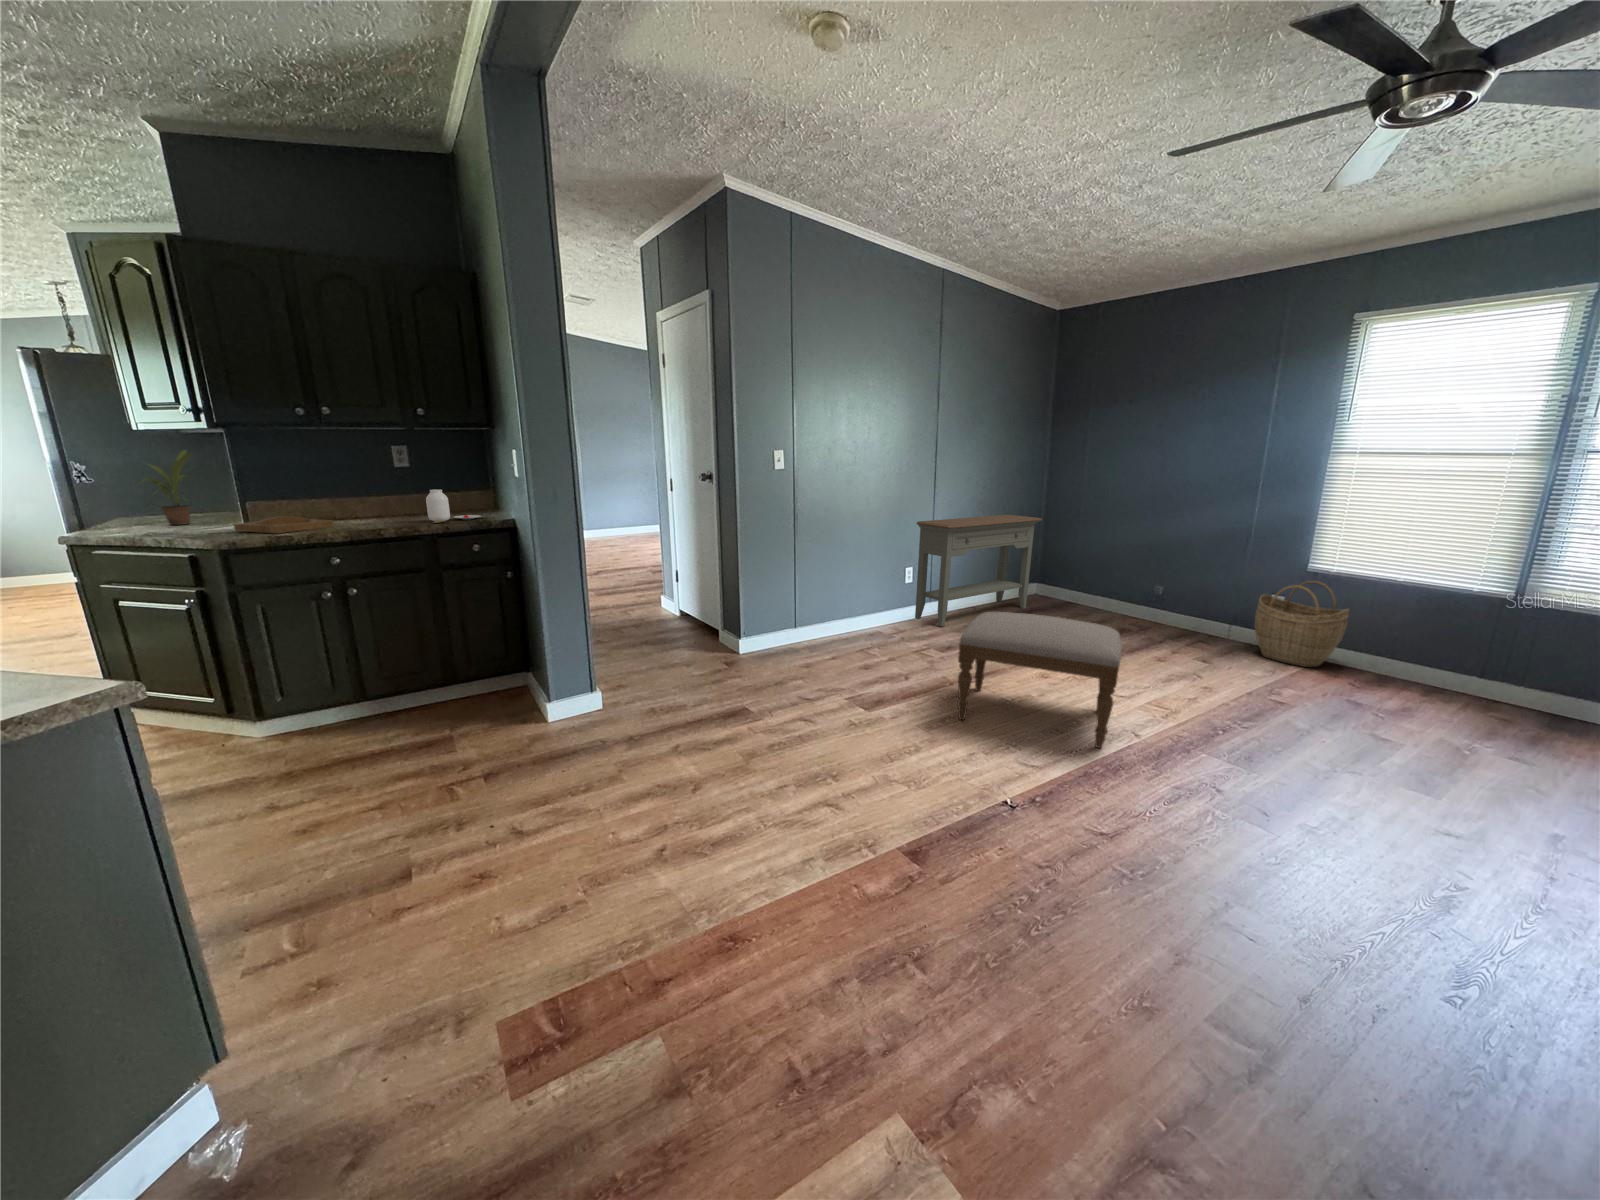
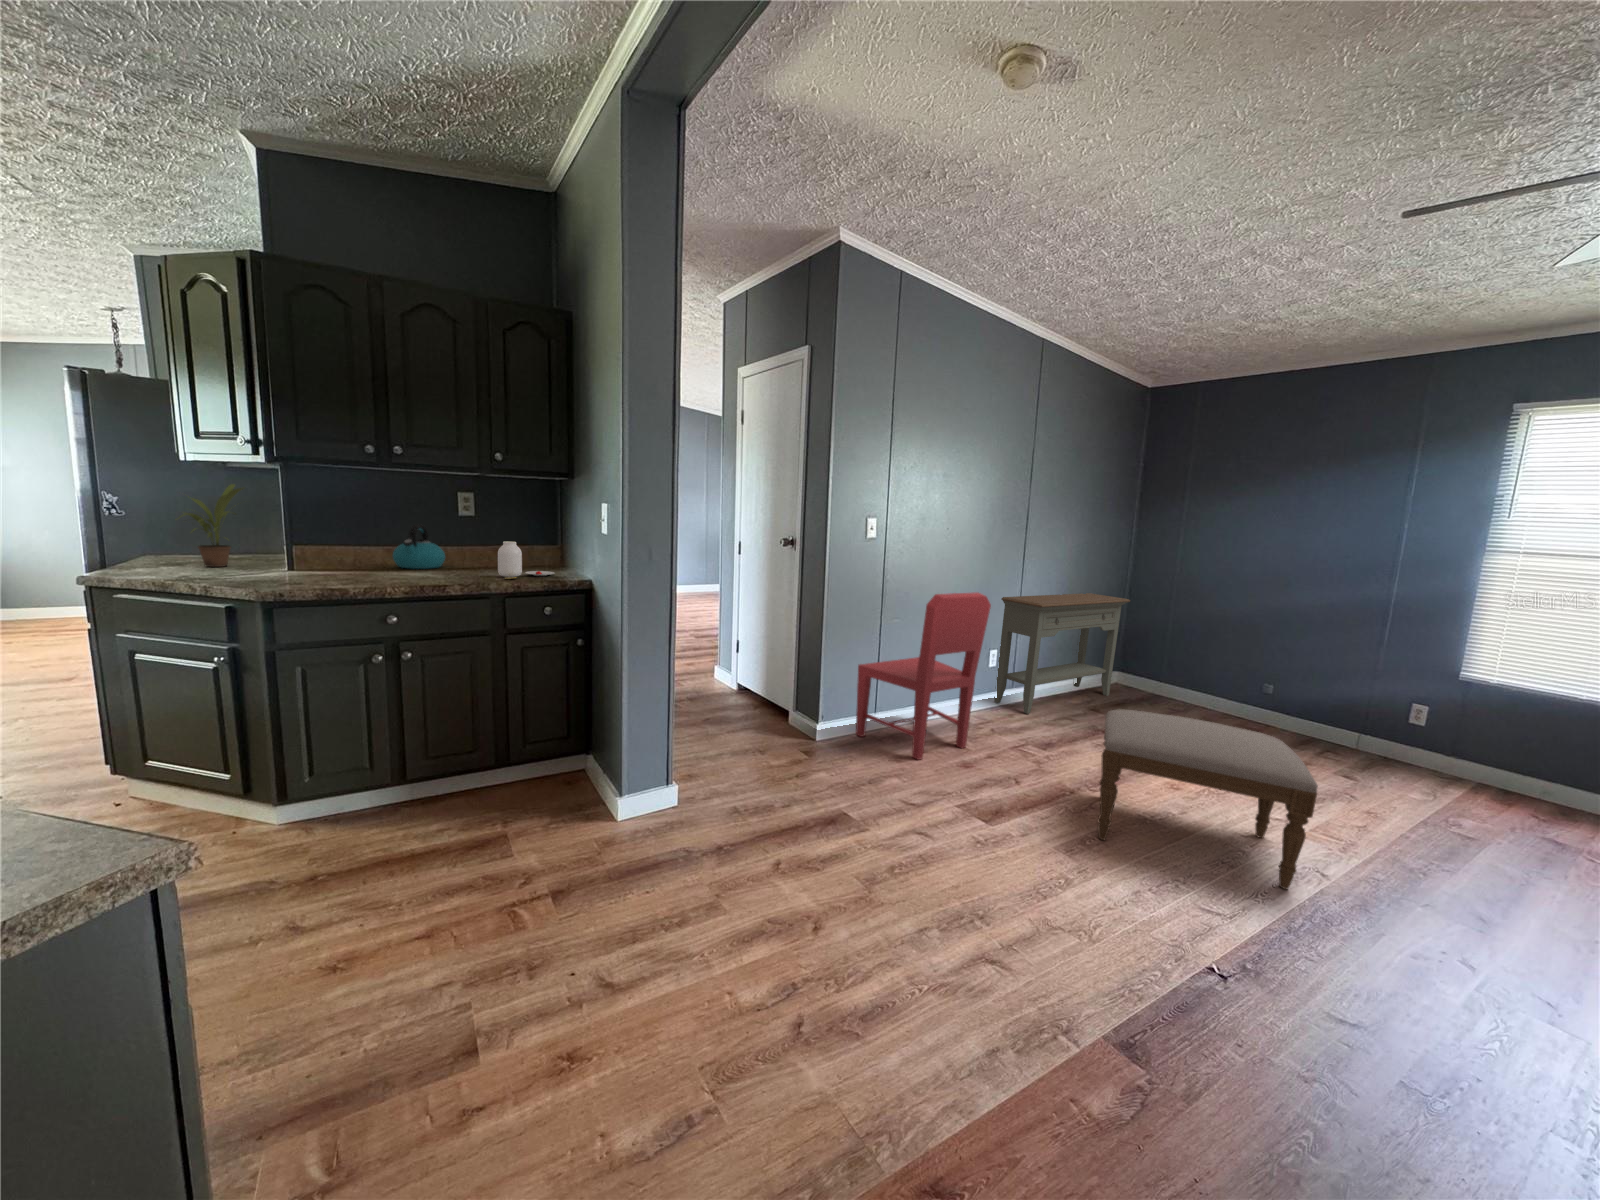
kettle: none [336,478,385,518] -> present [393,524,445,569]
tray: present [234,516,333,533] -> none [281,565,392,584]
dining chair: none [775,516,888,668] -> present [856,593,991,760]
woven basket: present [1255,581,1349,667] -> none [1392,687,1512,787]

